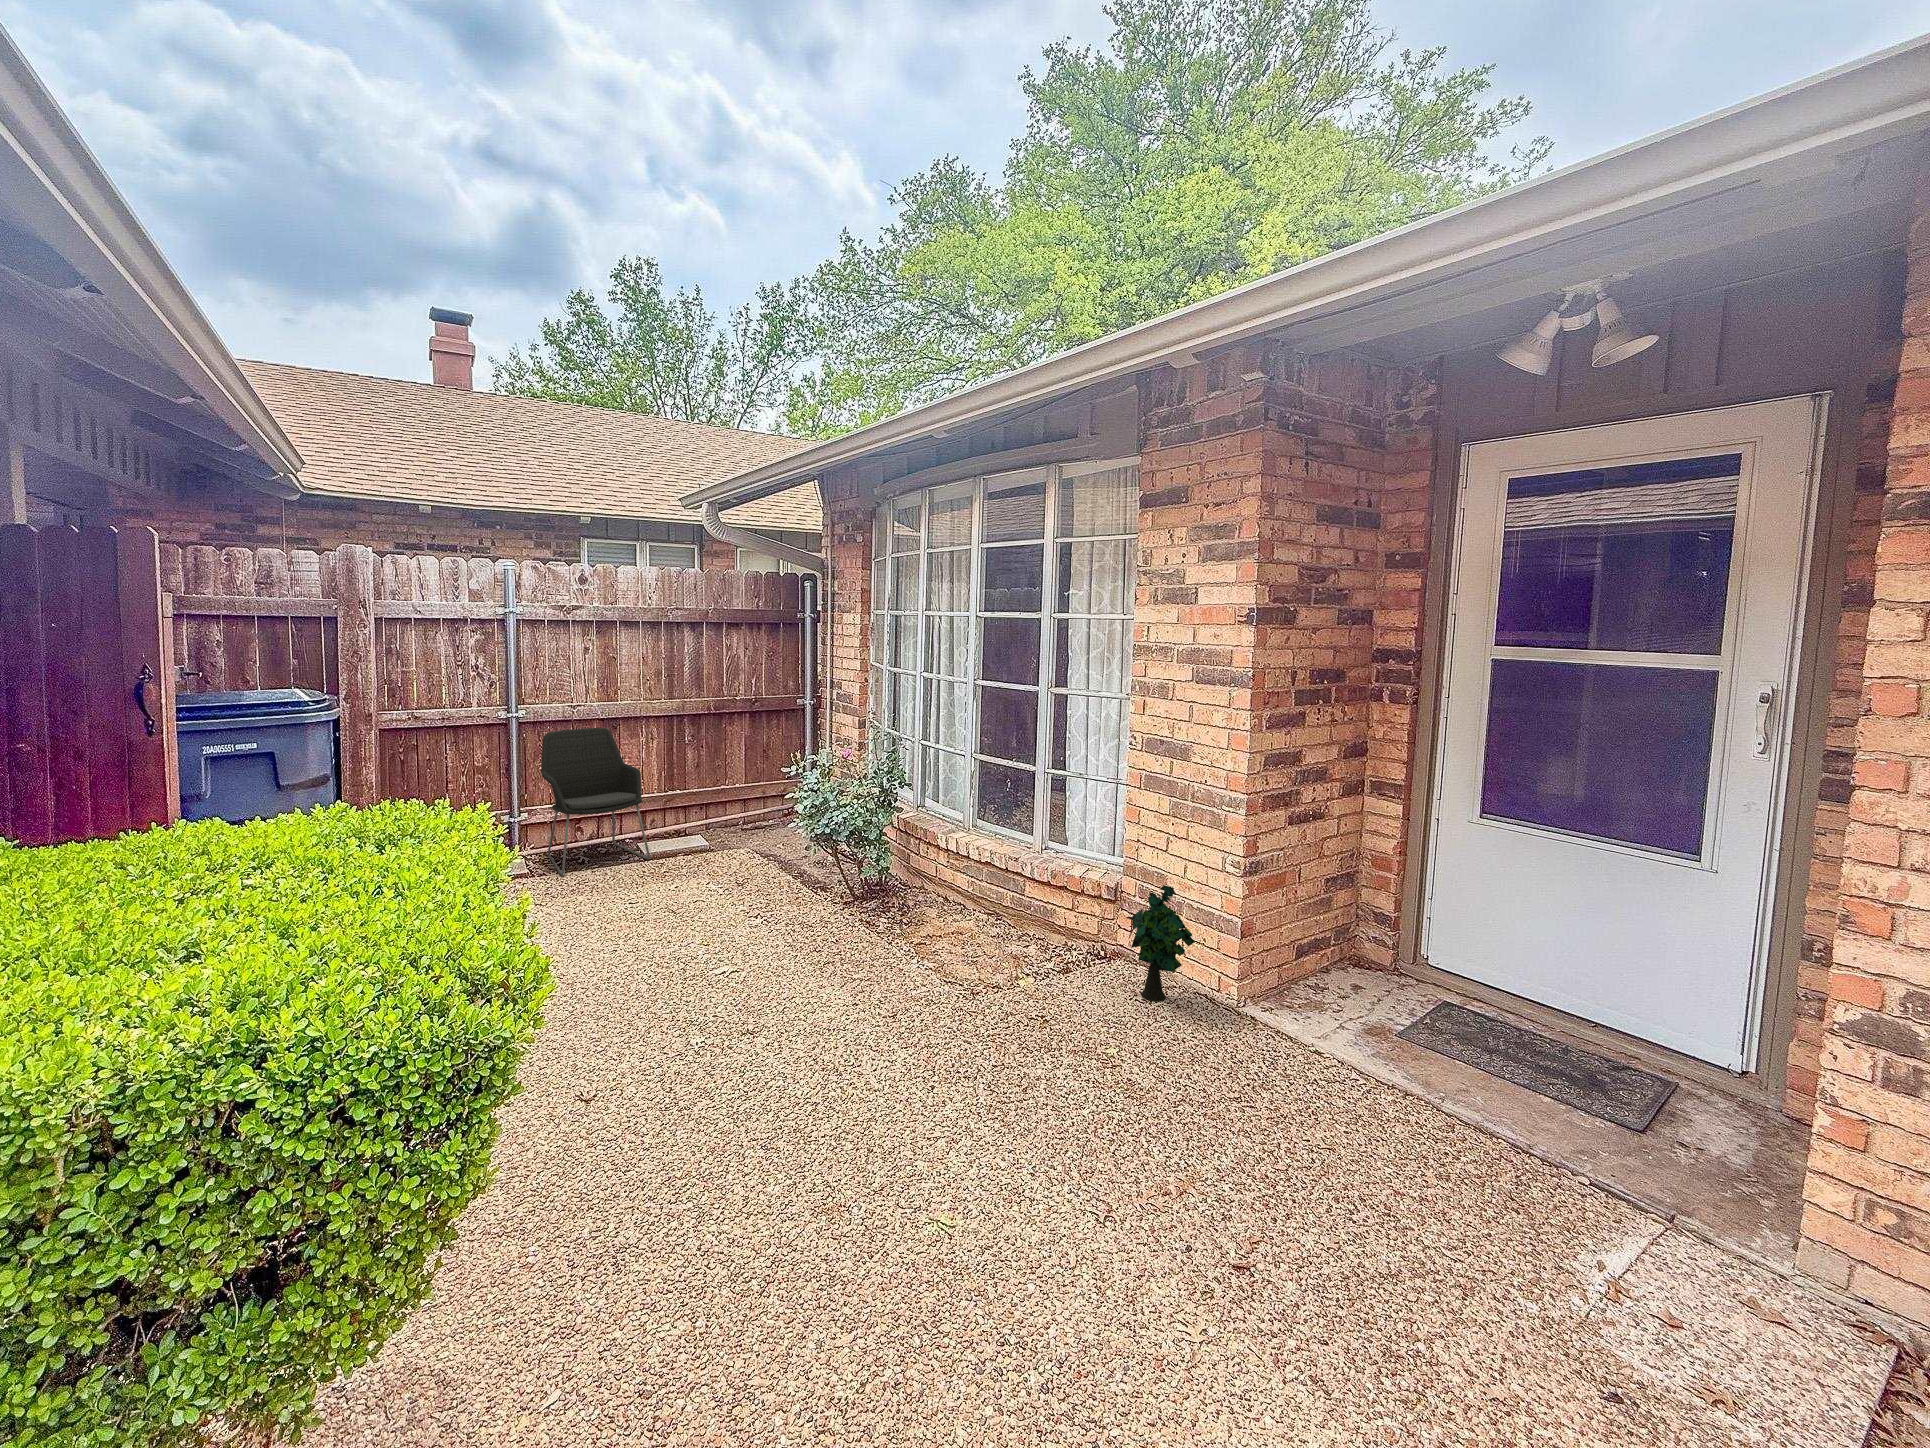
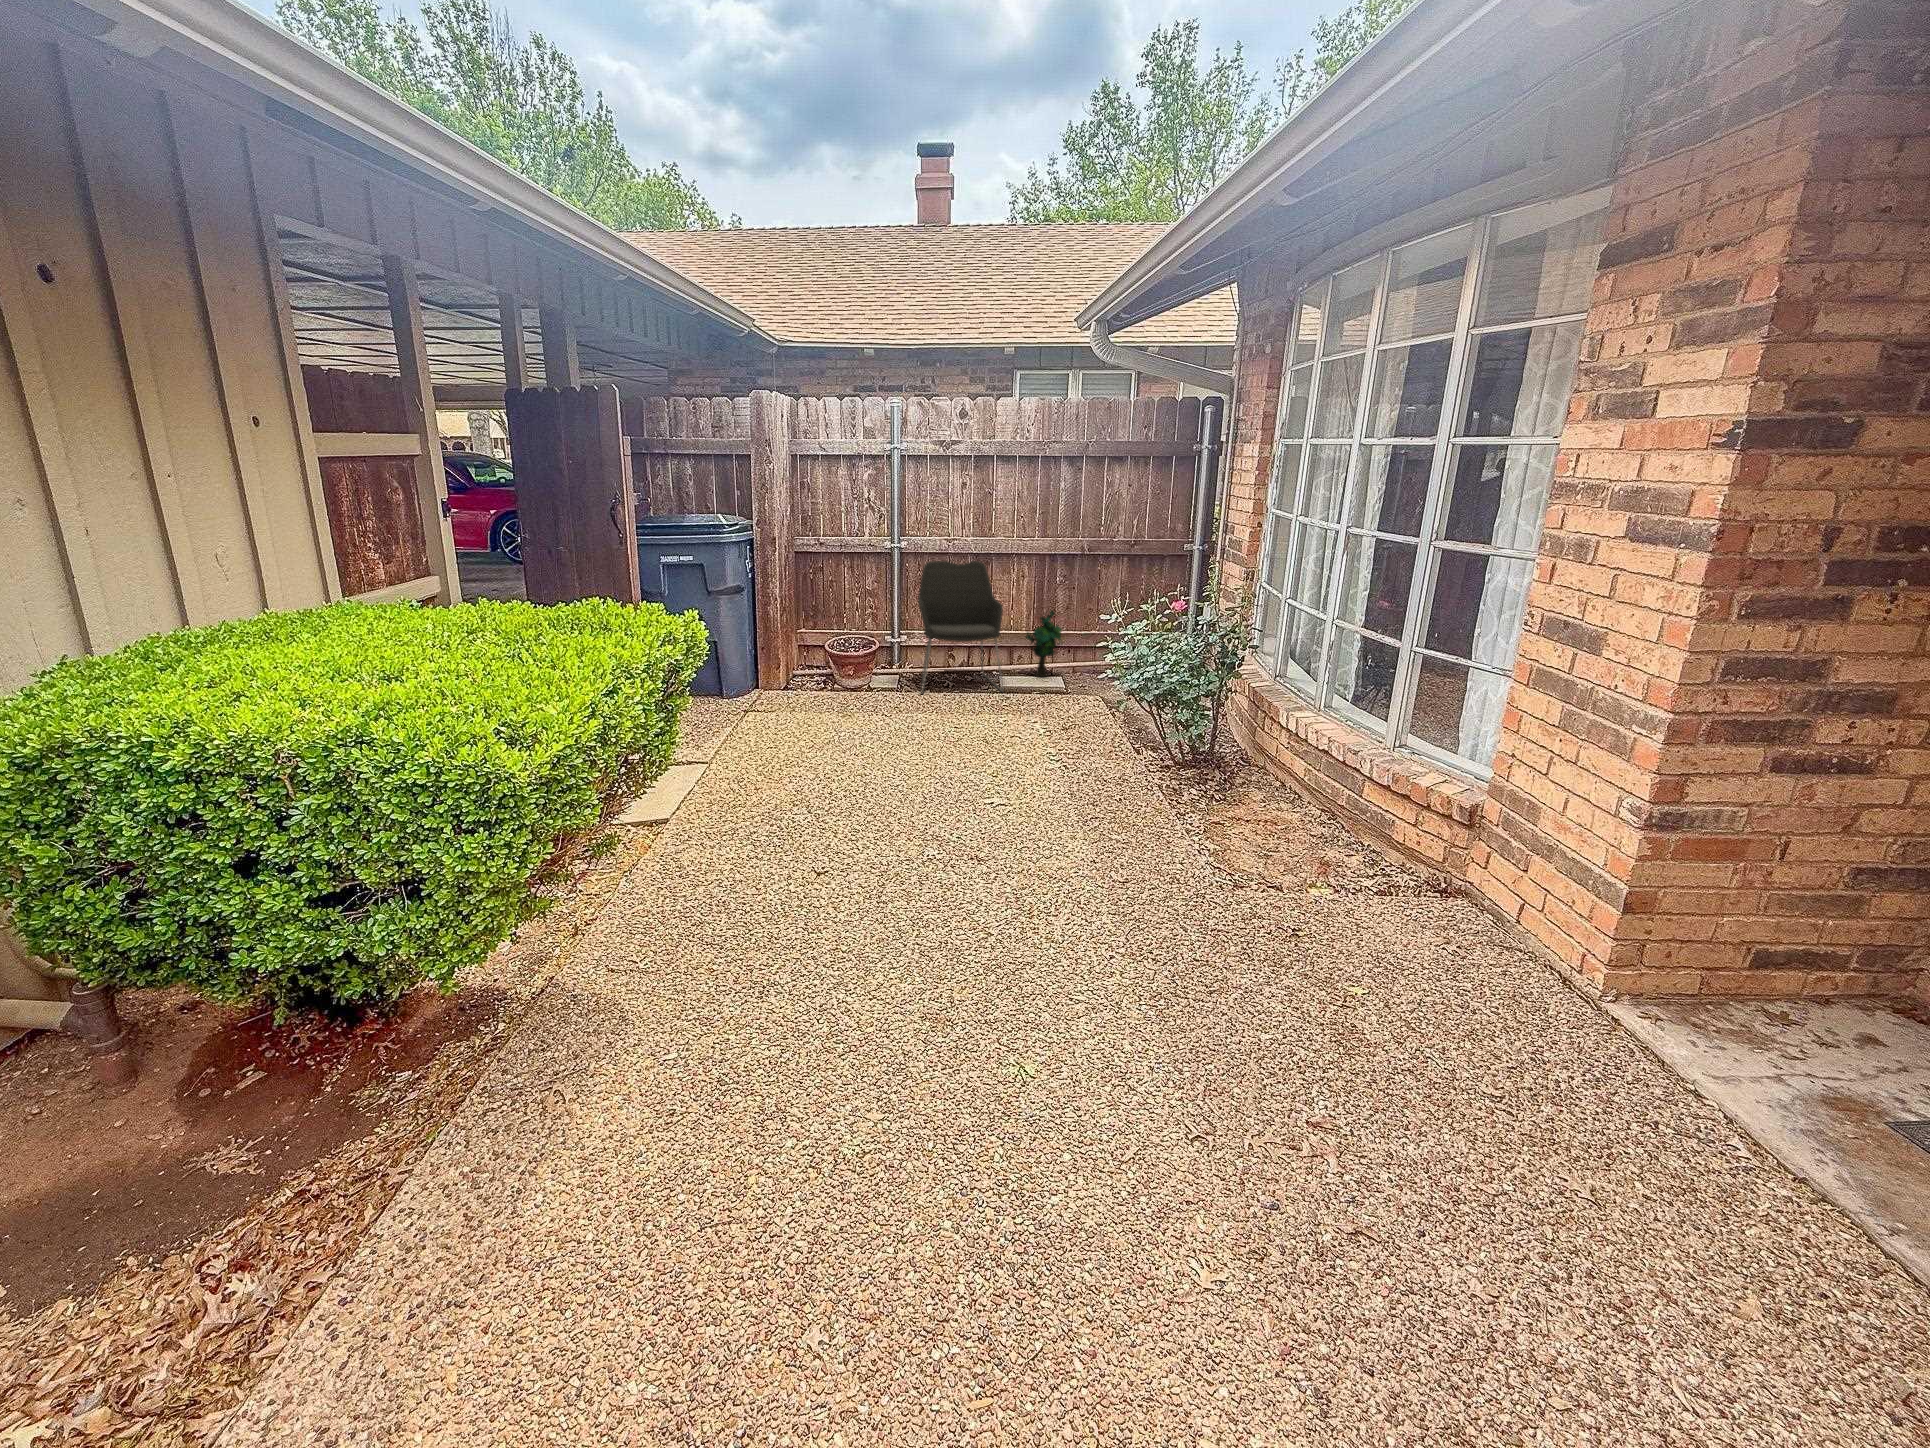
decorative plant: present [1126,886,1195,1001] -> present [1026,610,1061,677]

